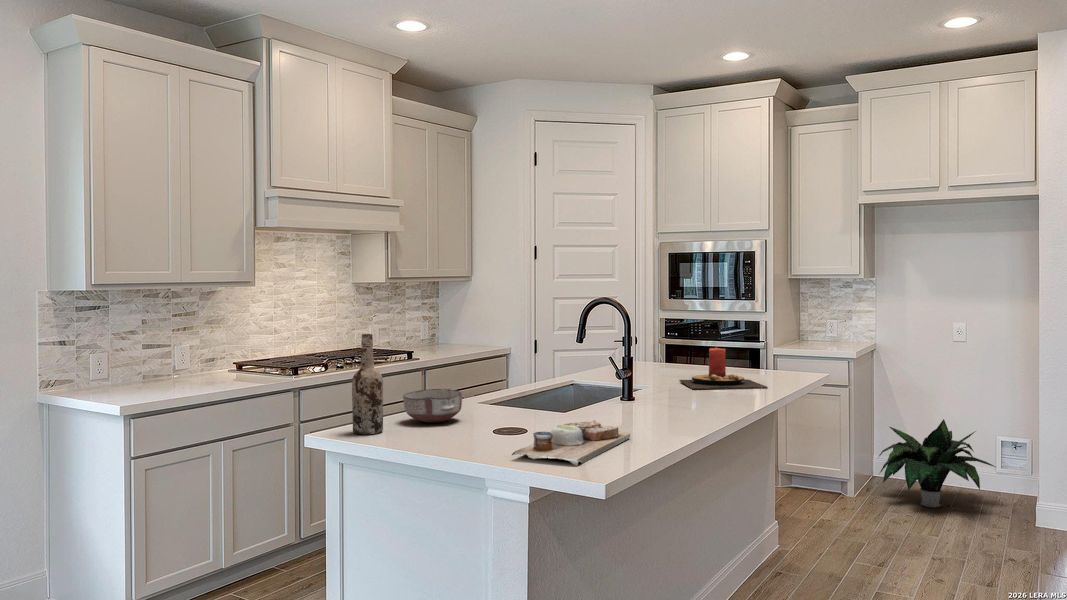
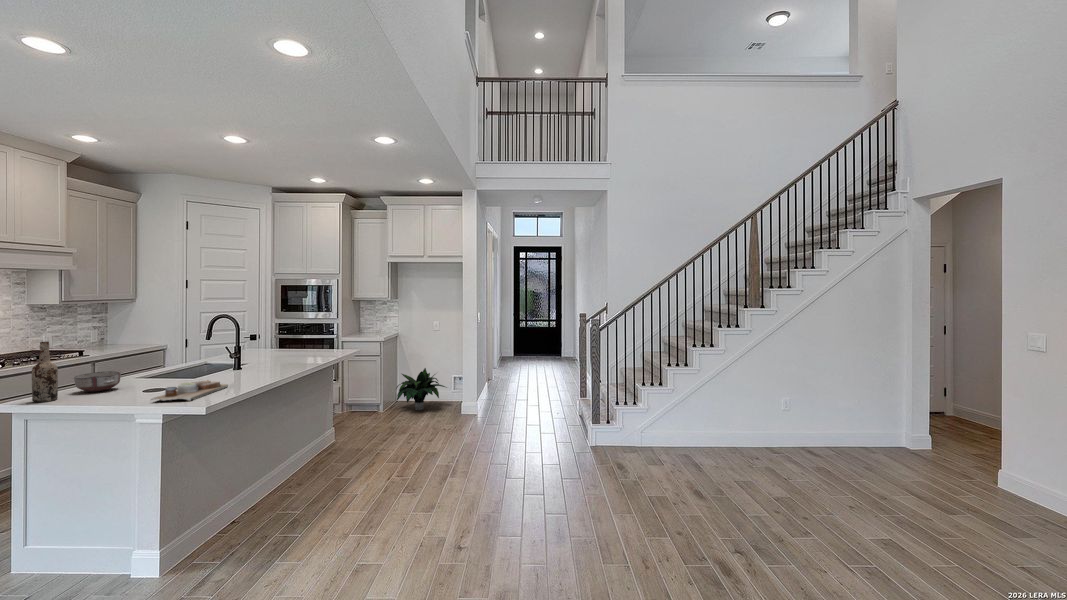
candle: present [679,347,768,389] -> none [276,339,323,362]

